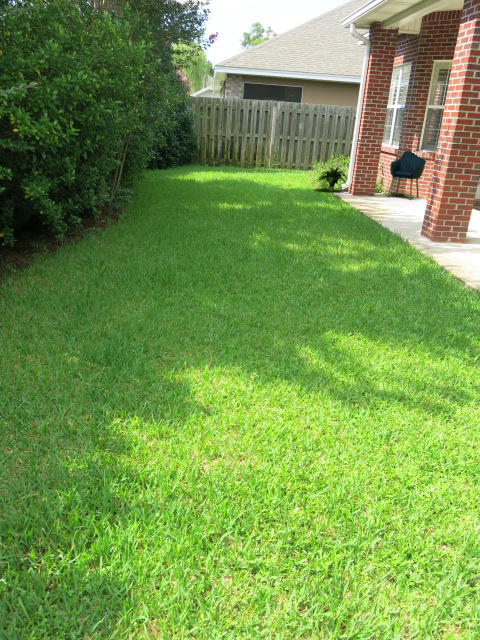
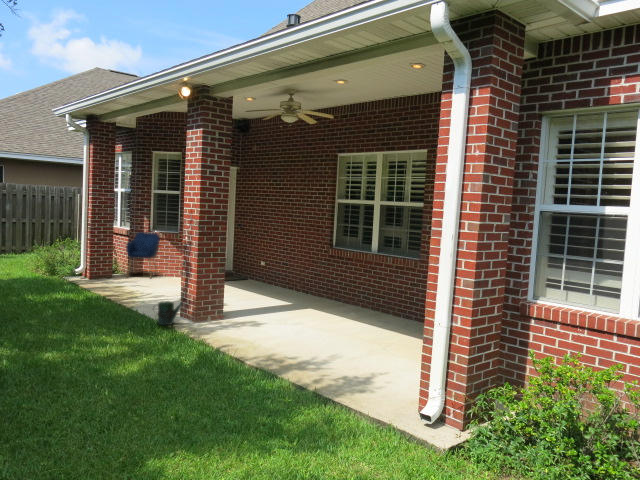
potted plant: present [318,166,347,191] -> none [44,250,83,277]
watering can: none [392,215,429,240] -> present [158,298,186,325]

